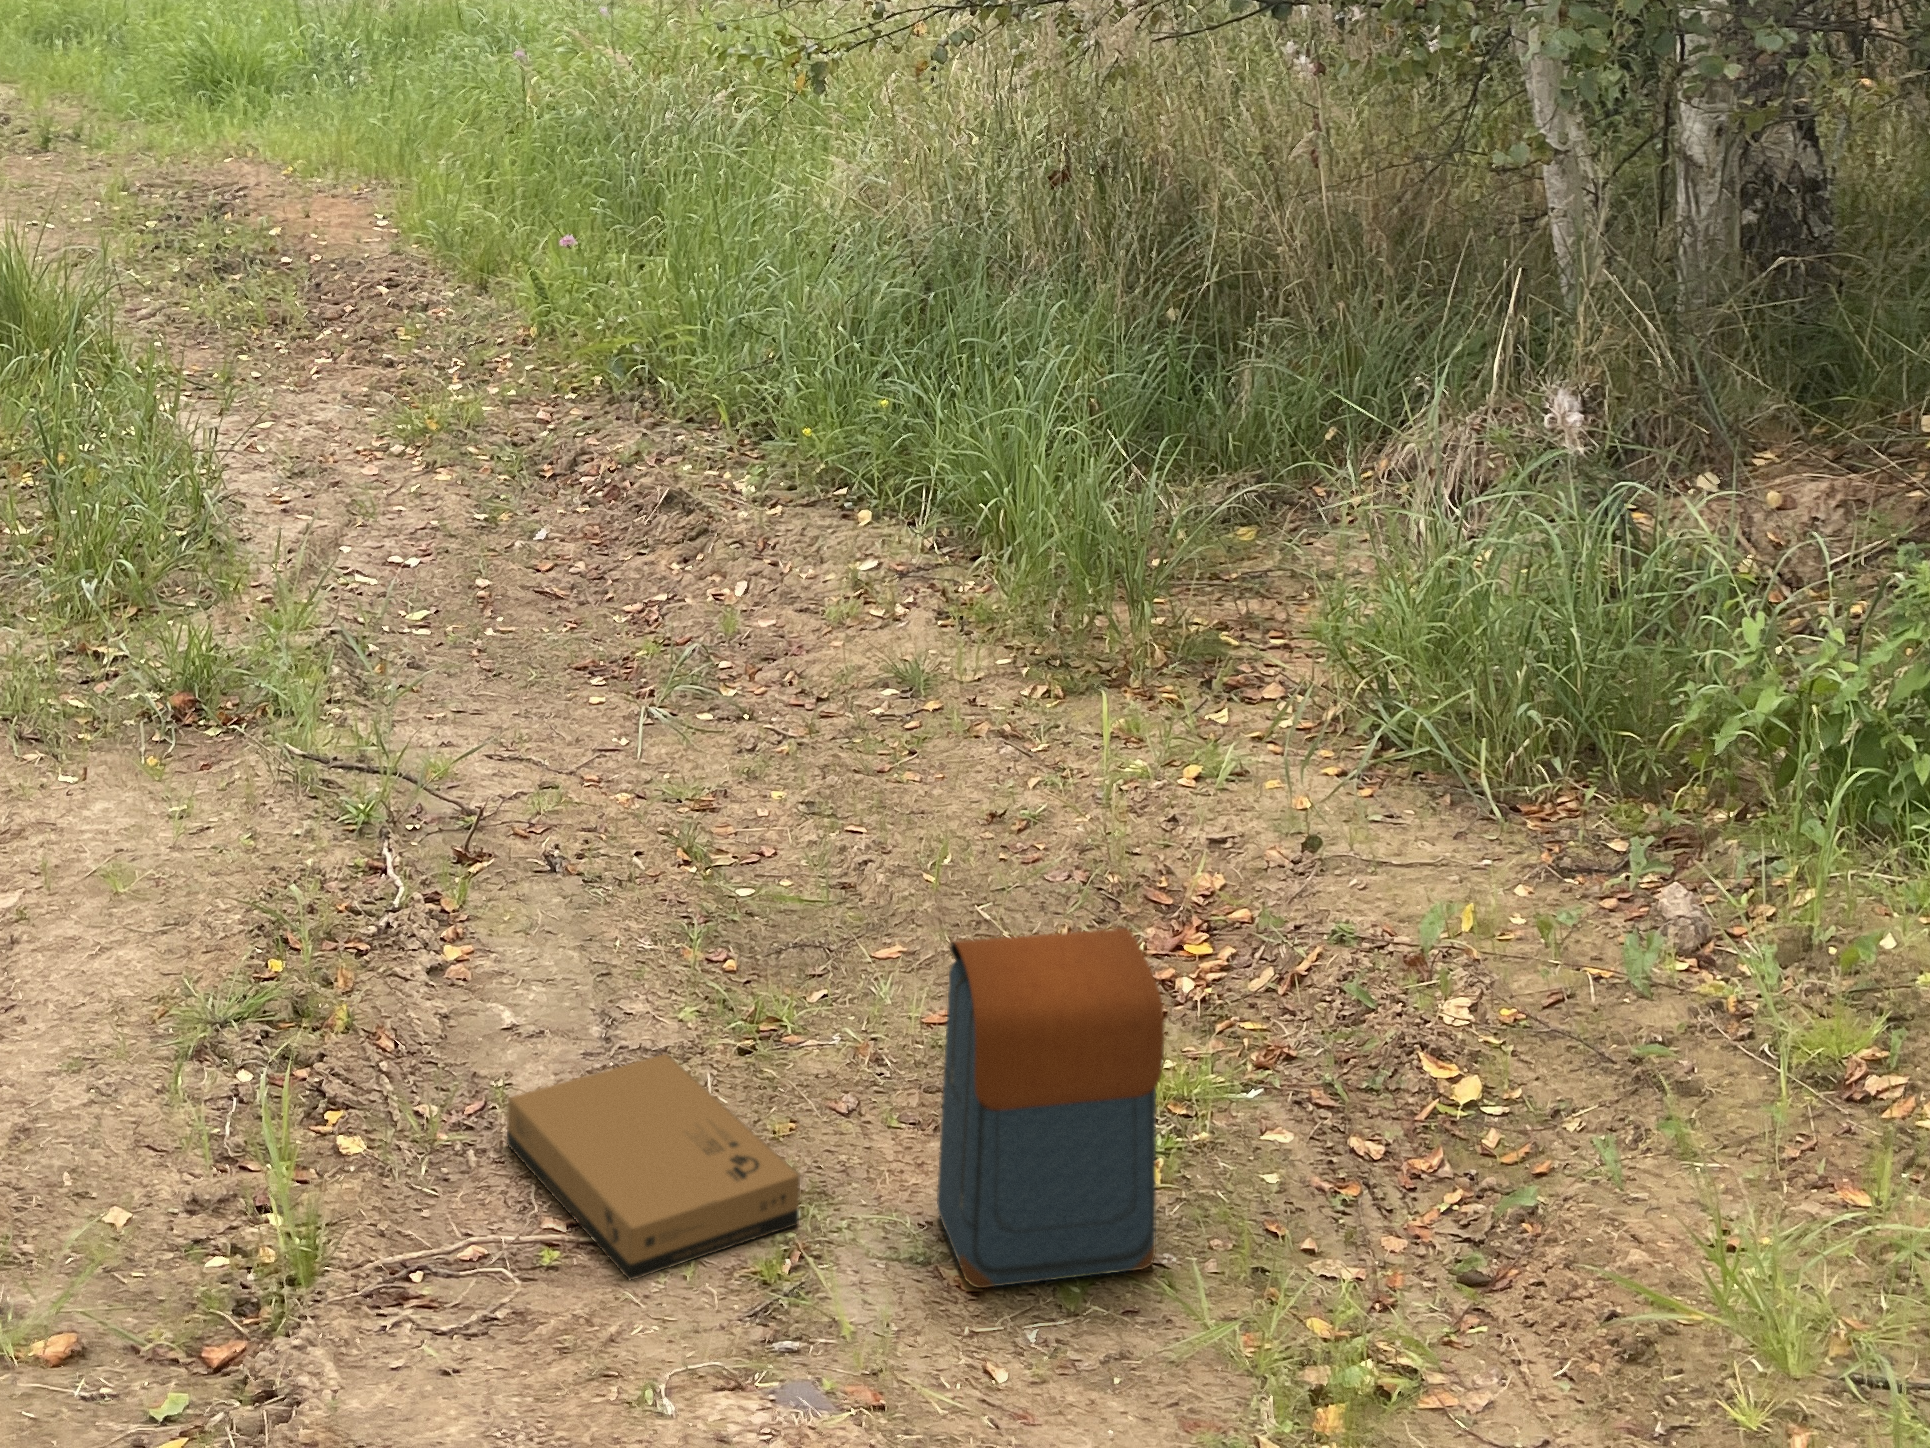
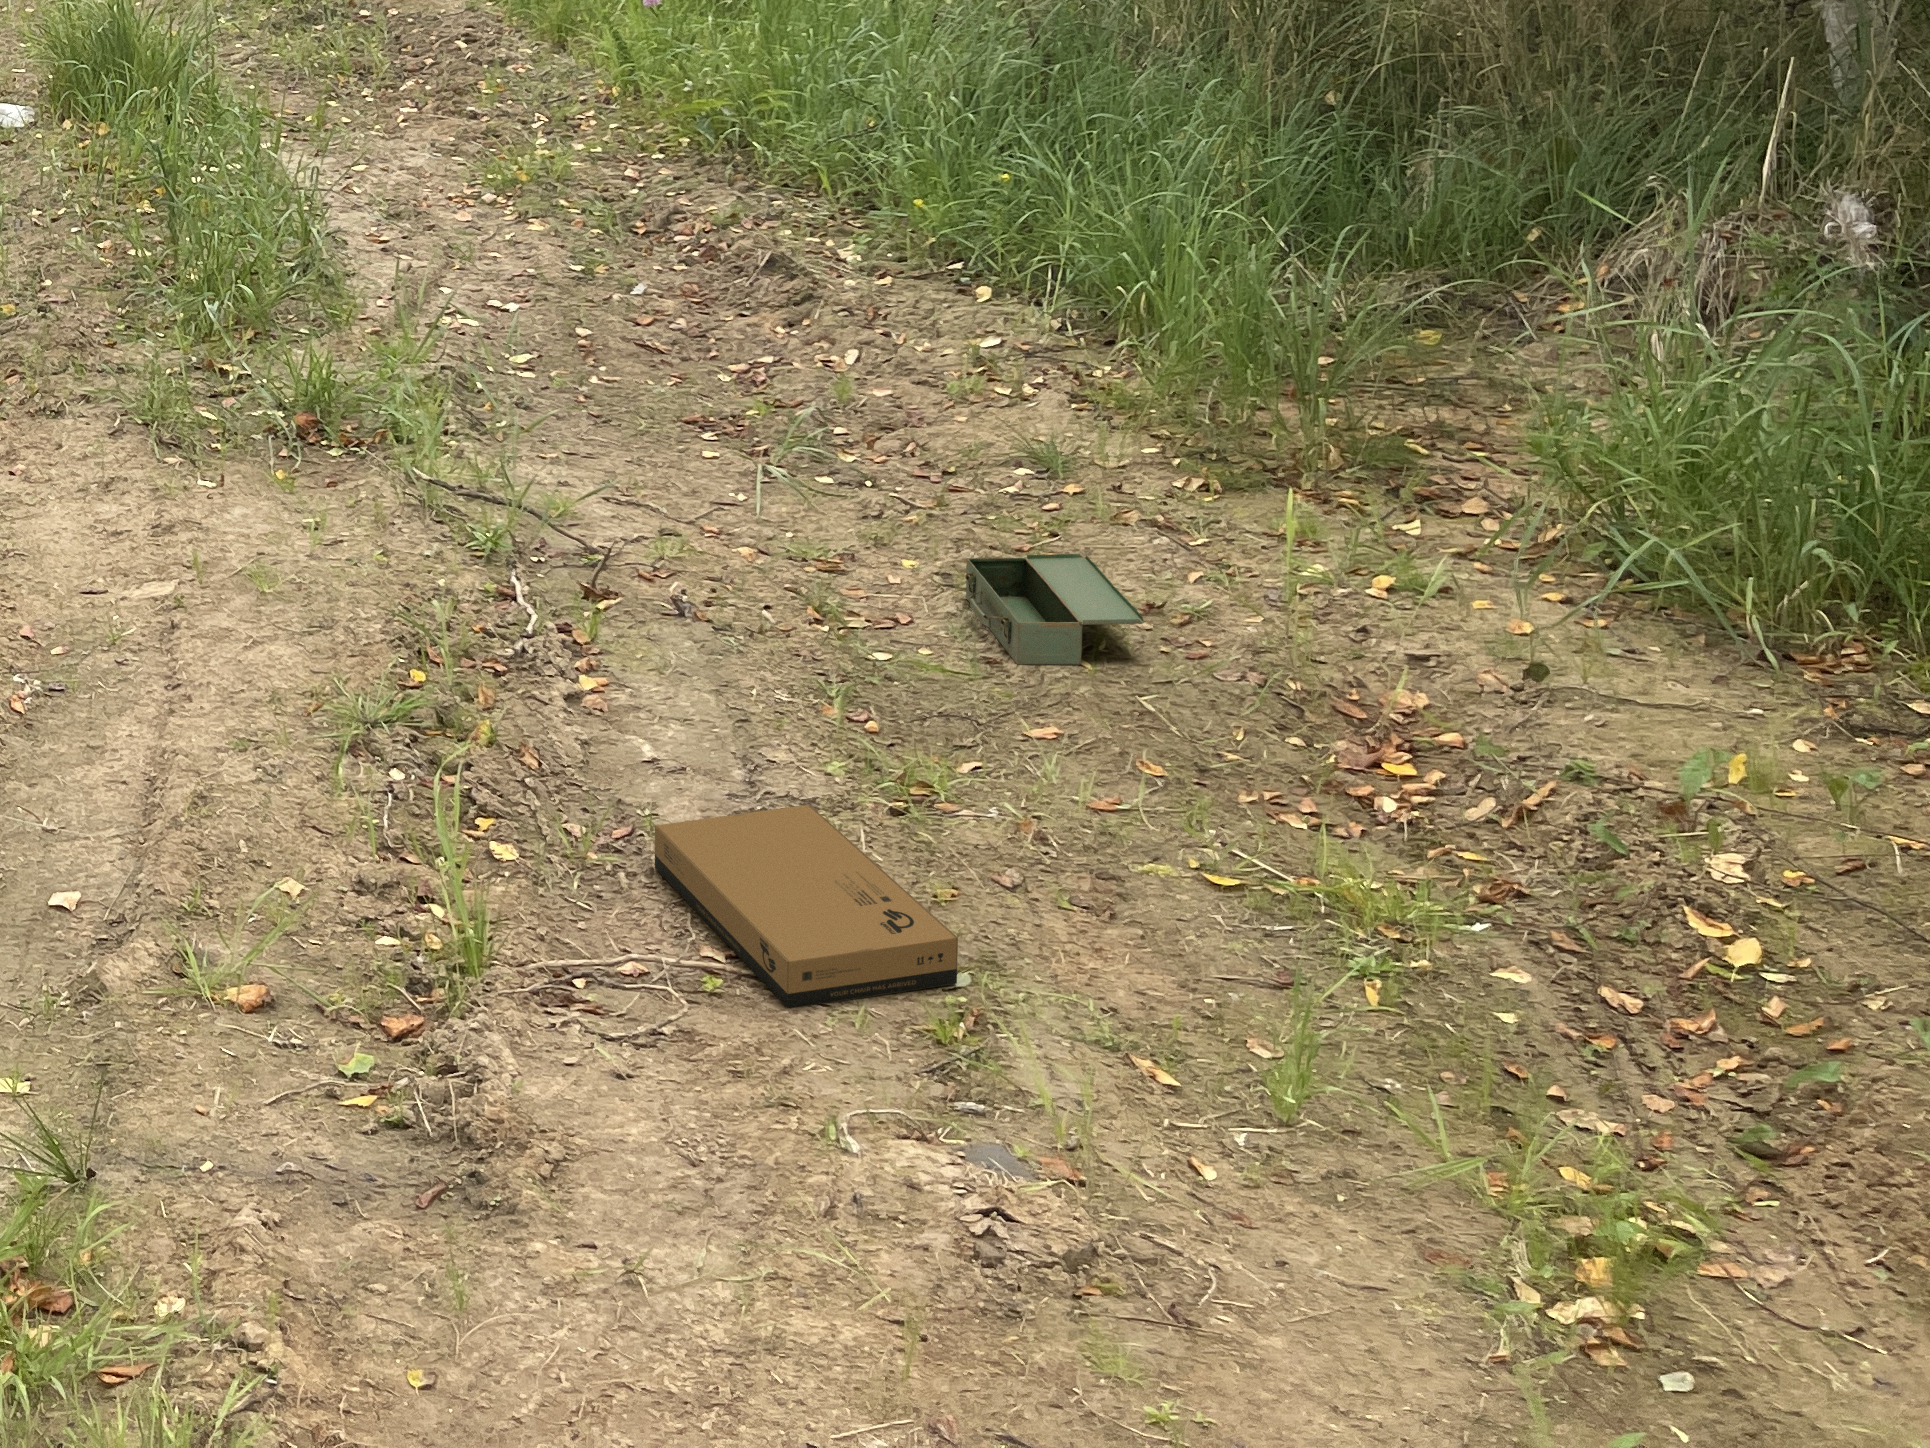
toolbox: none [833,770,989,884] -> present [965,554,1144,665]
backpack: present [937,928,1164,1288] -> none [1105,734,1368,1084]

